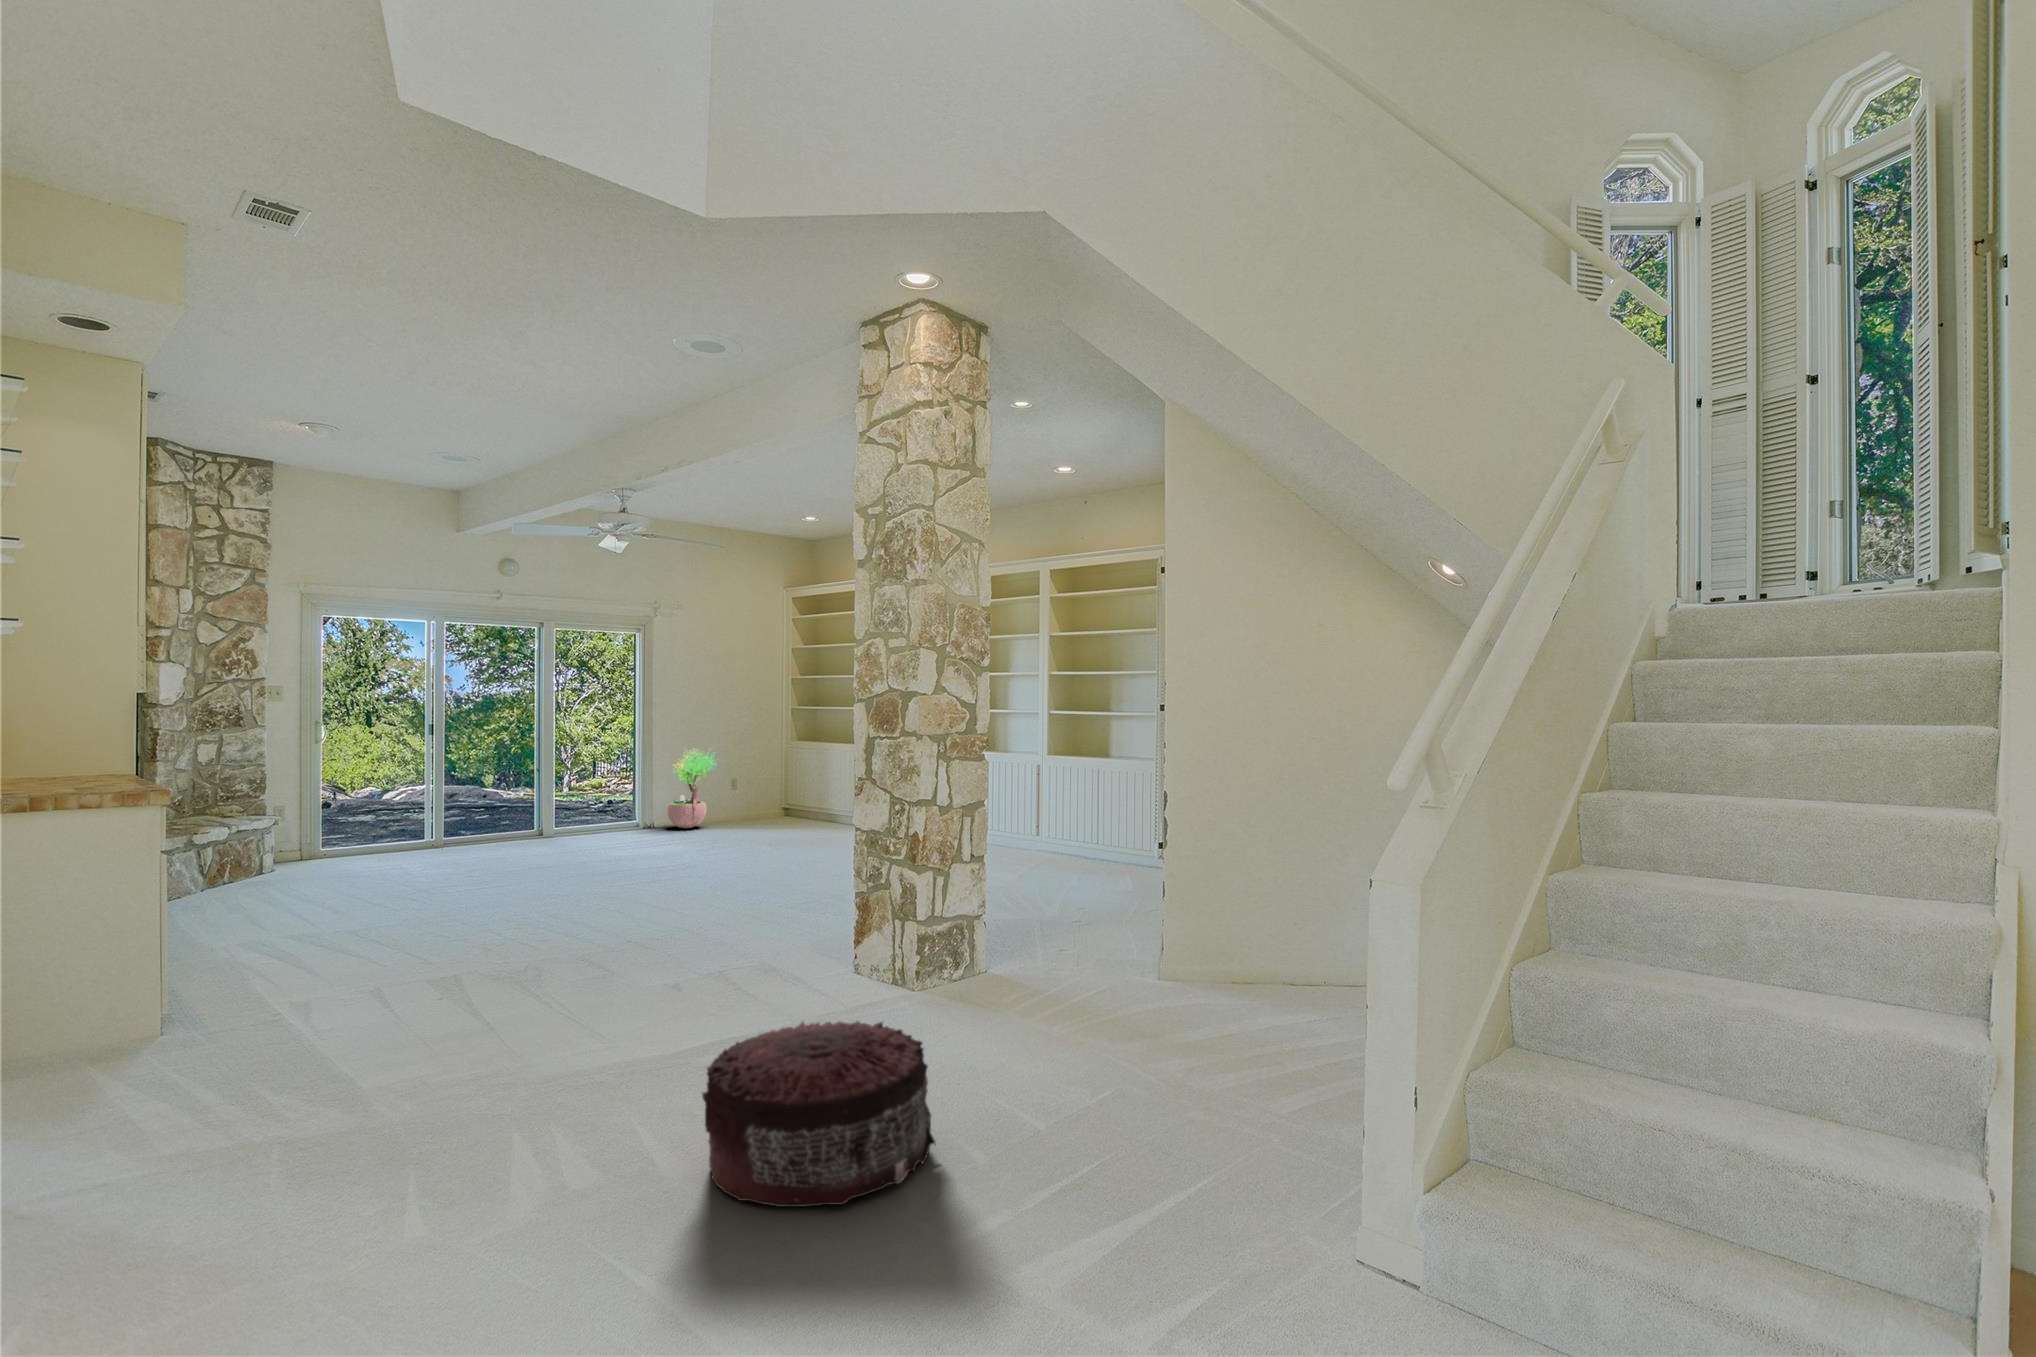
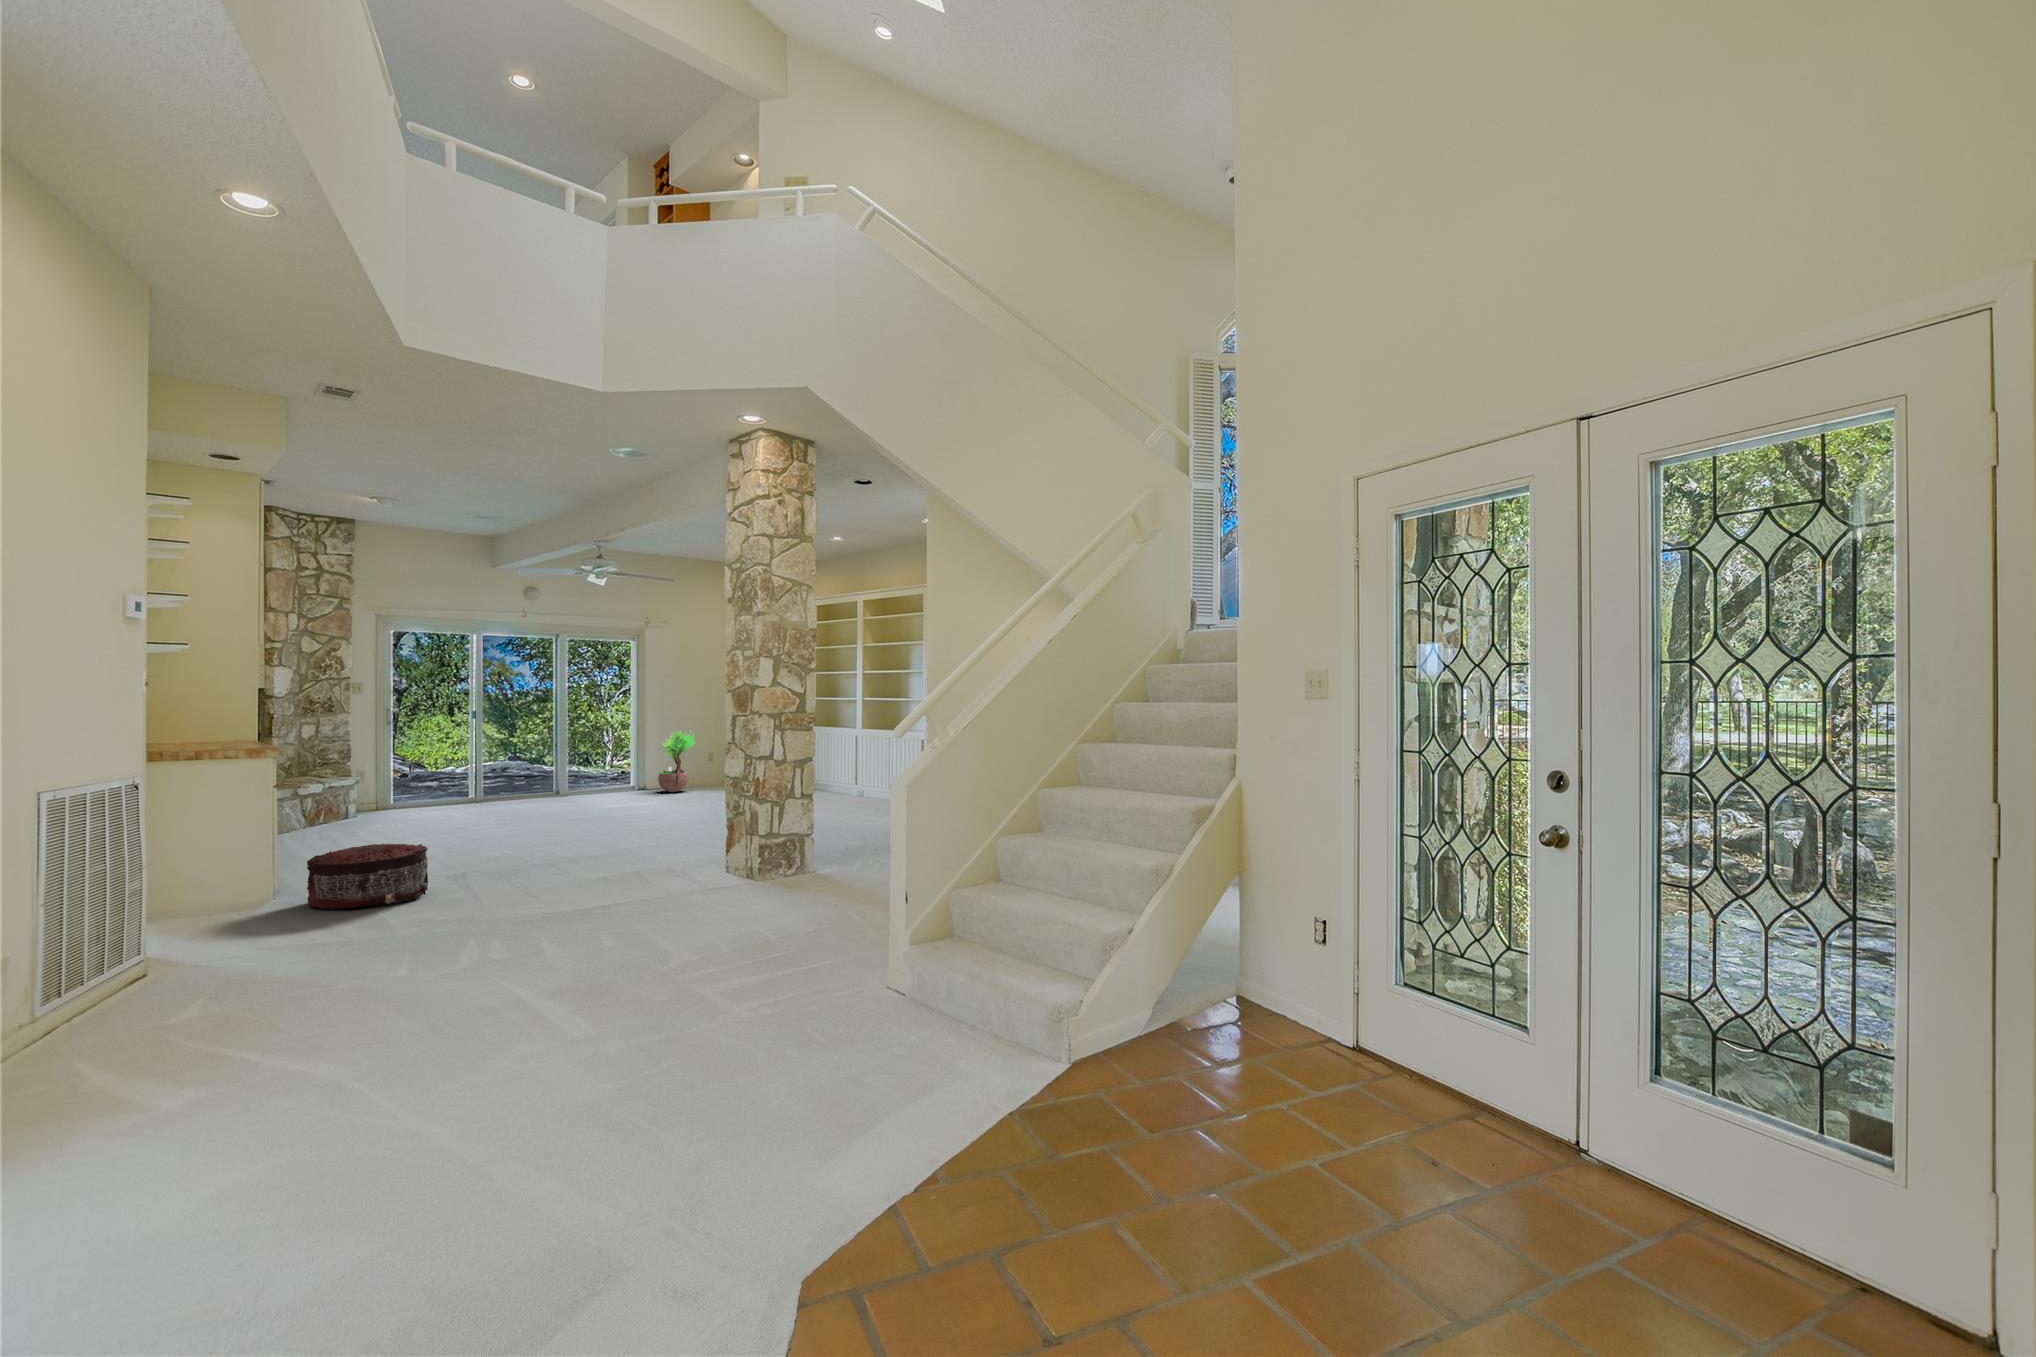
pouf: present [702,1021,935,1207] -> present [307,844,428,909]

